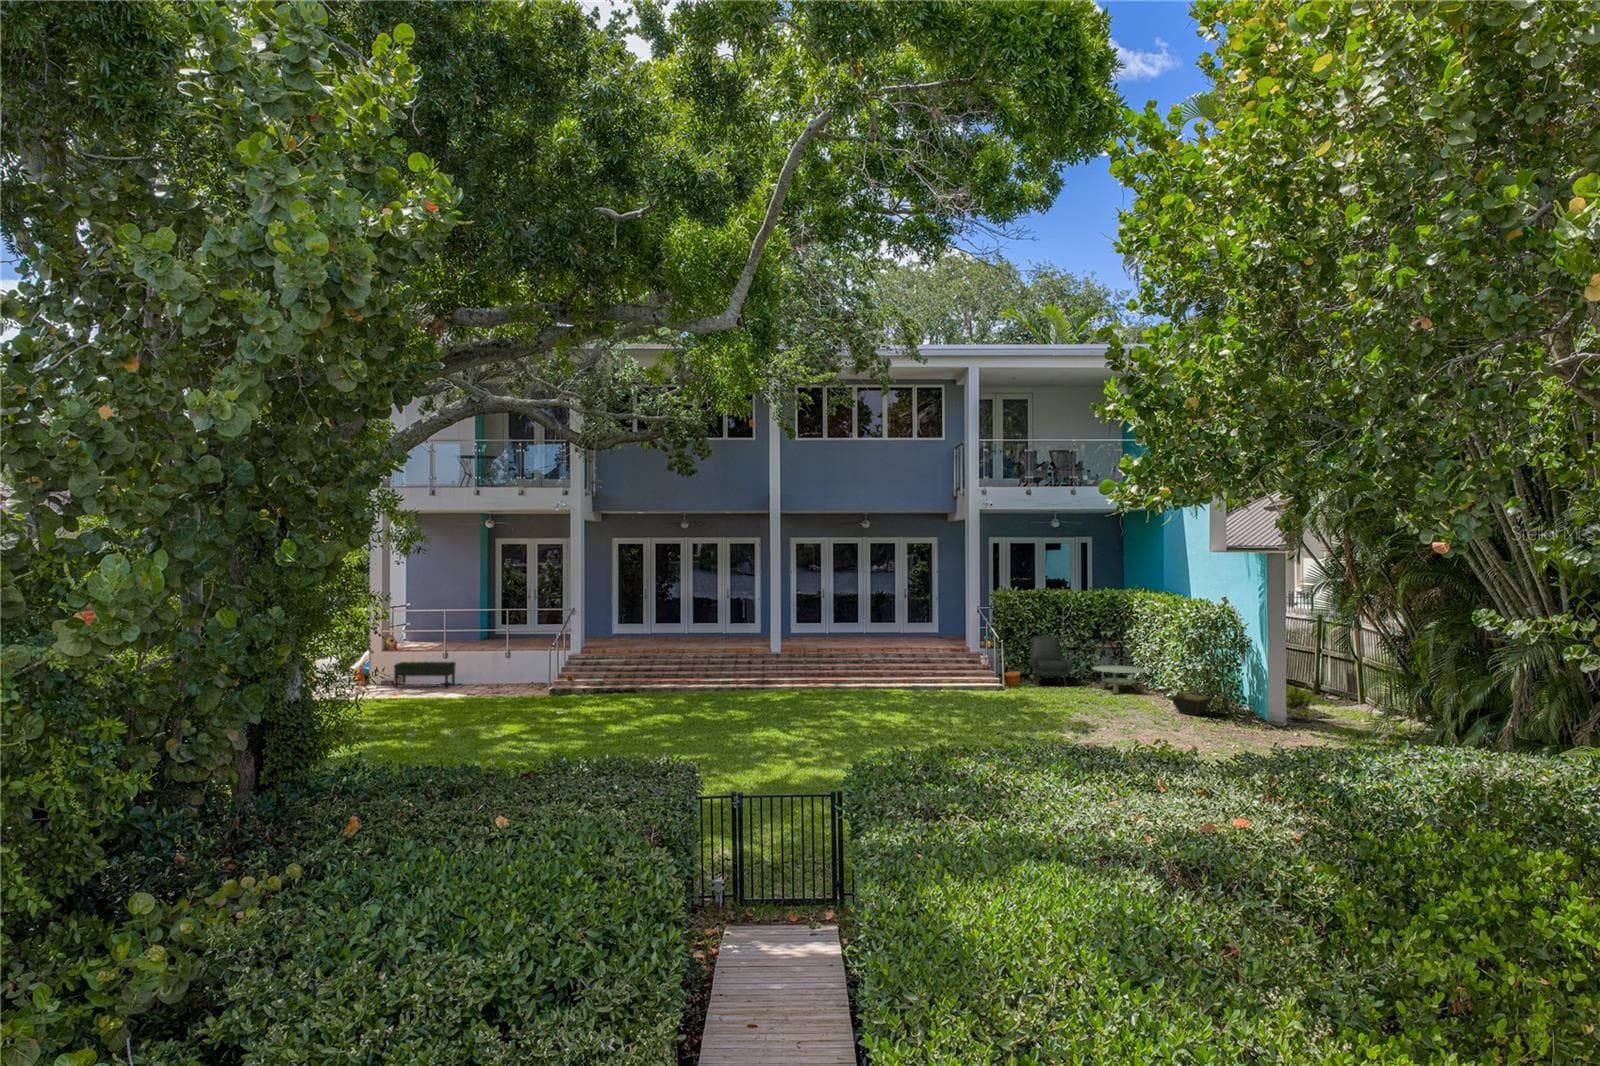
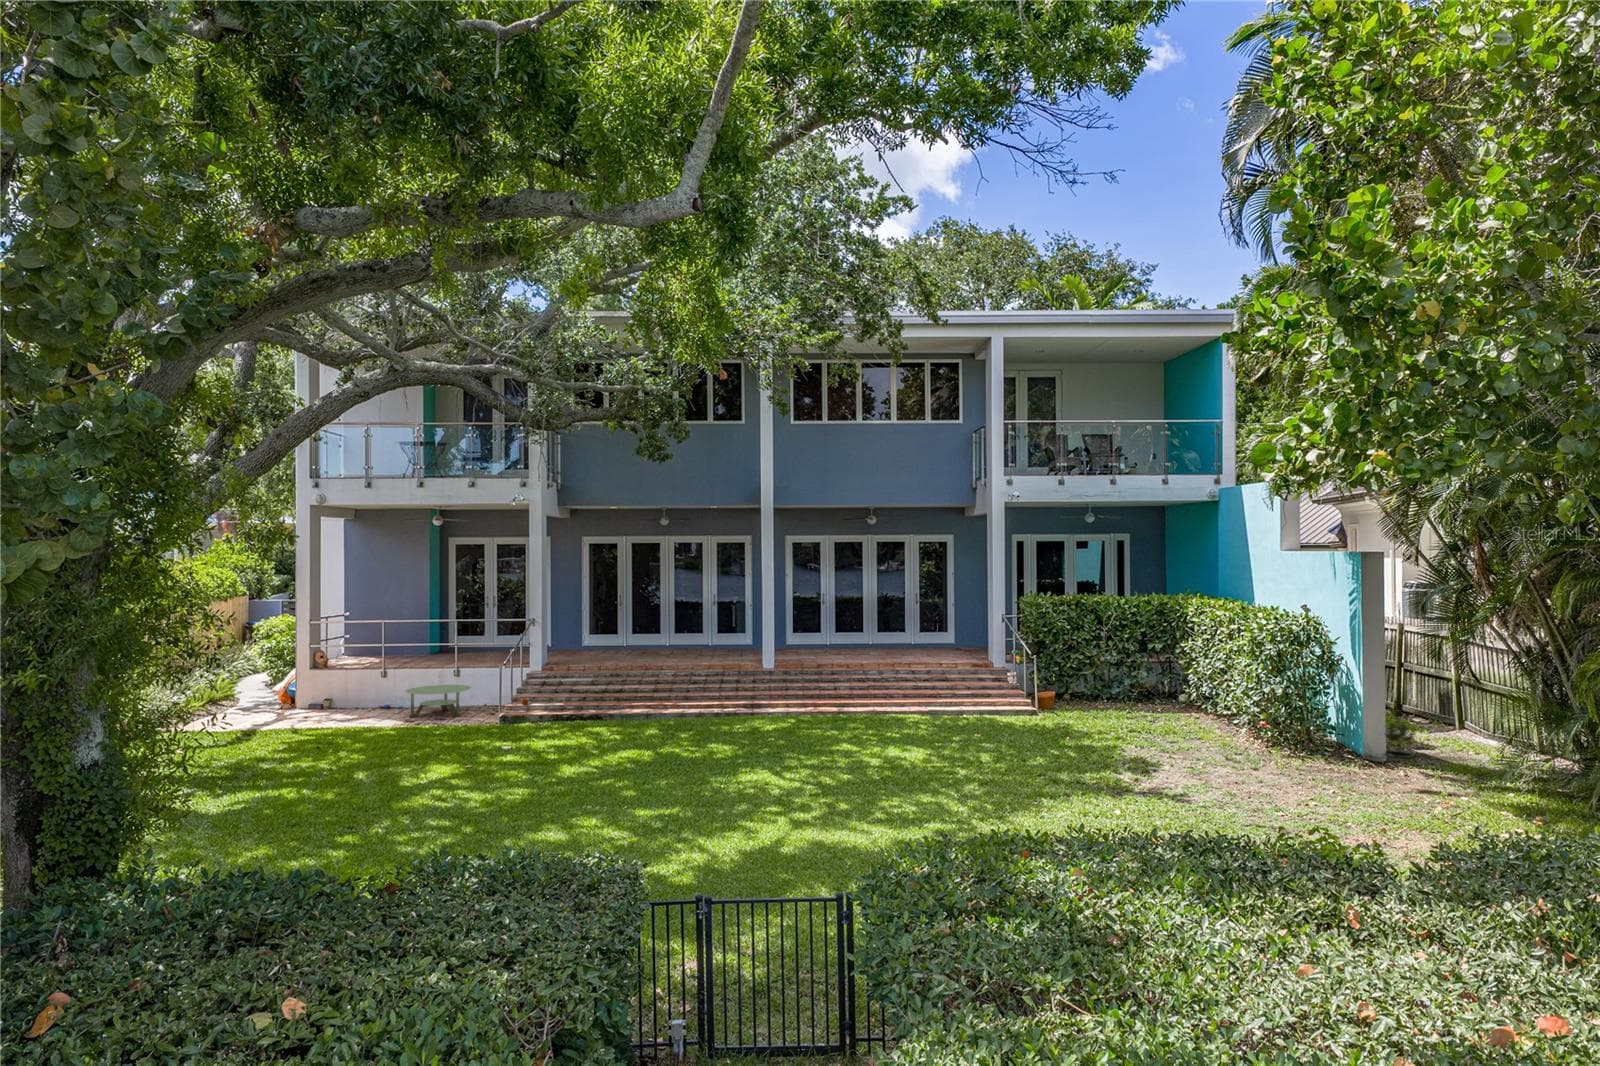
chair: present [1030,636,1073,685] -> none [1066,650,1118,709]
bench: present [394,662,456,688] -> none [319,683,393,714]
round table: present [1092,665,1148,694] -> present [406,685,471,717]
basket: present [1170,693,1212,715] -> none [1241,721,1294,748]

